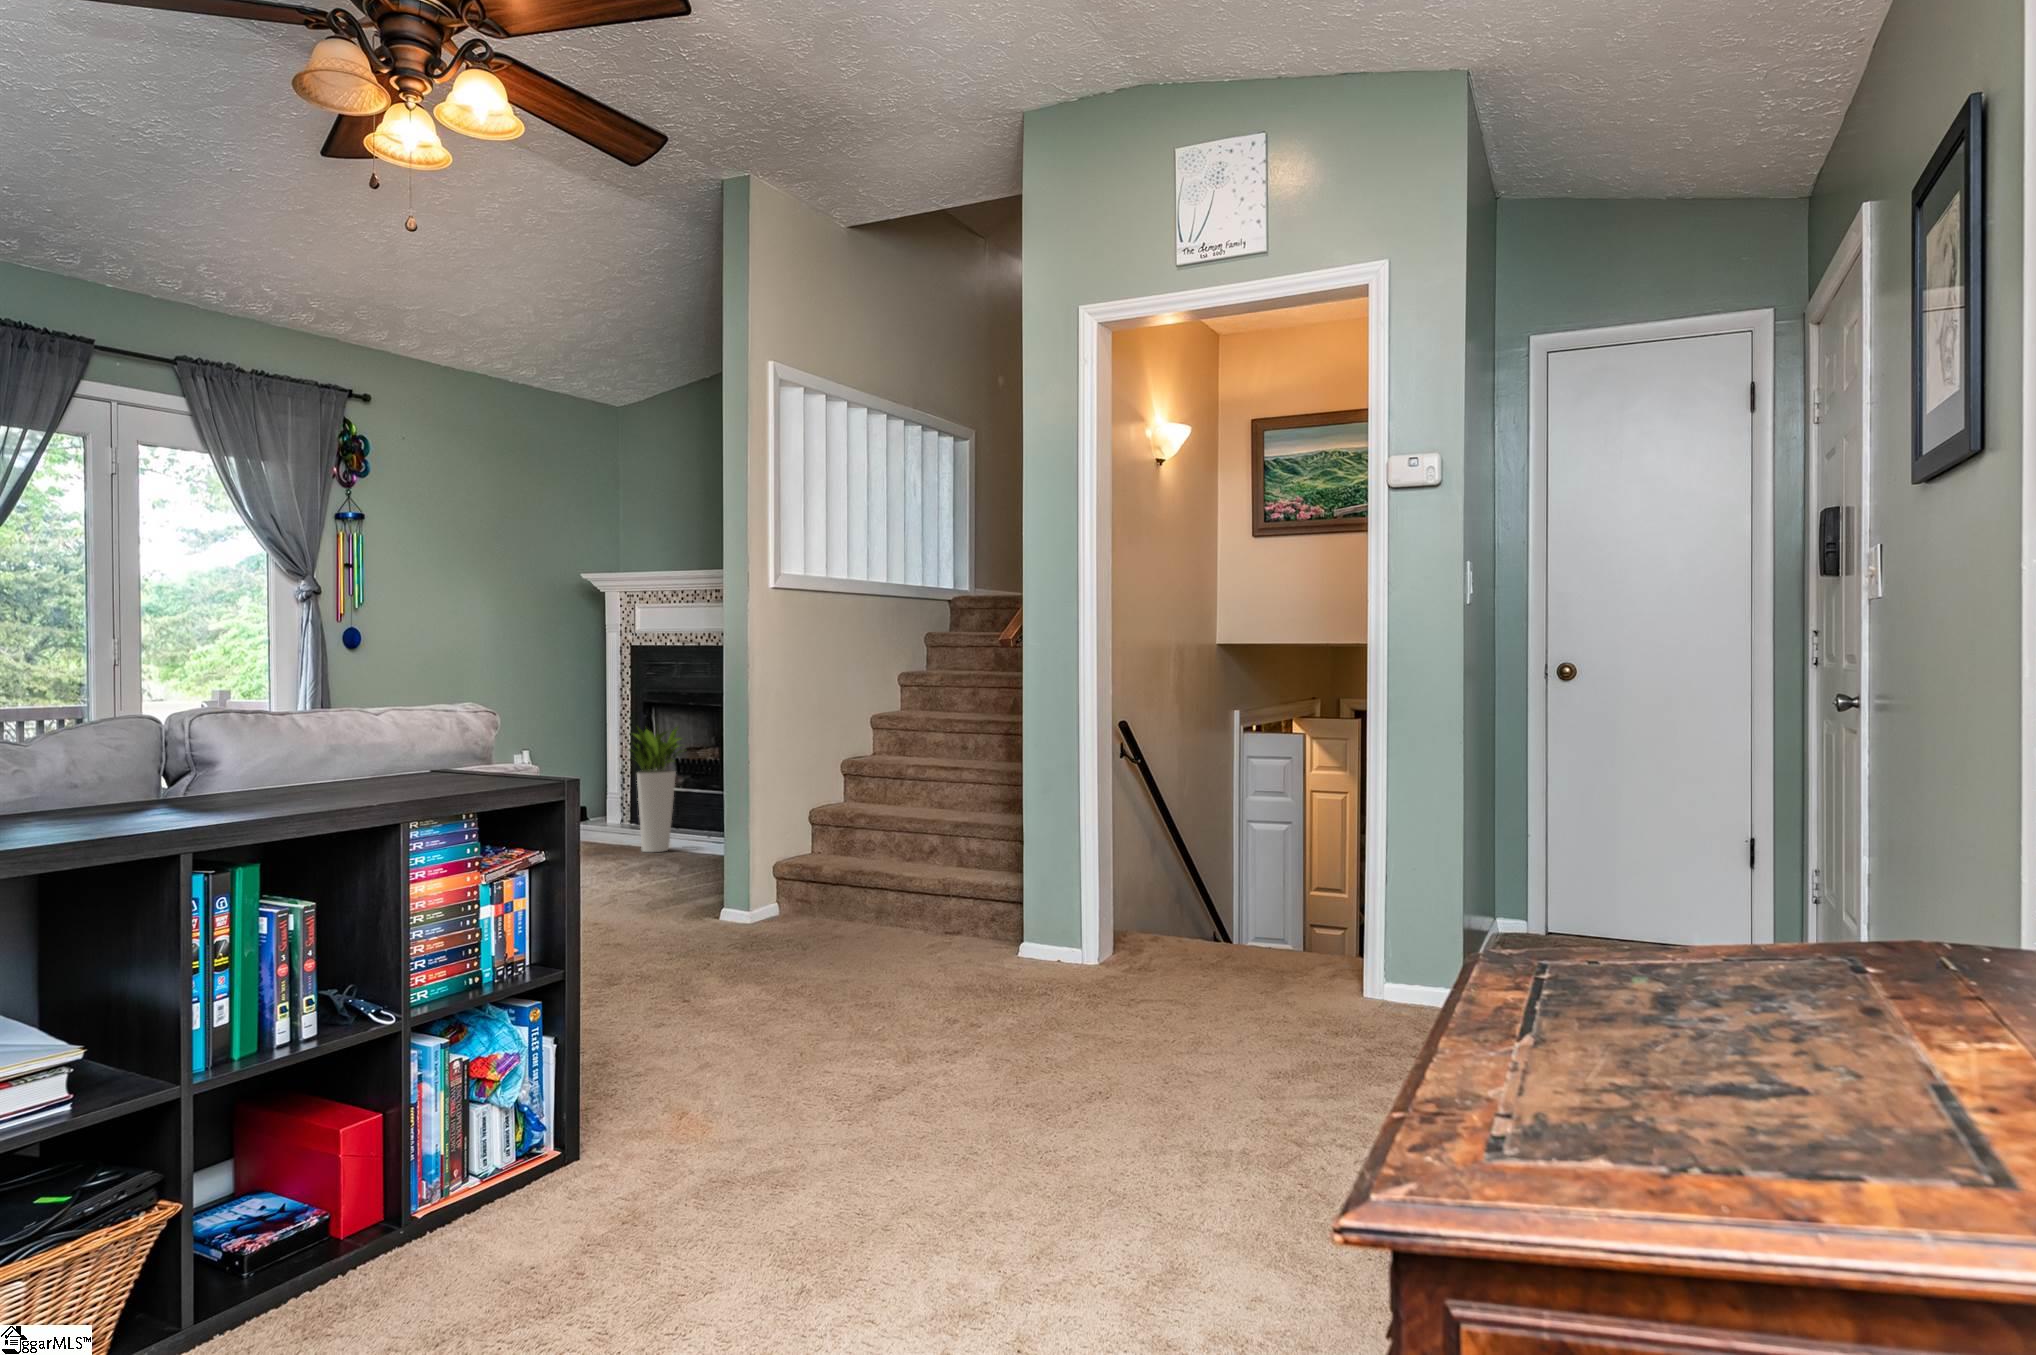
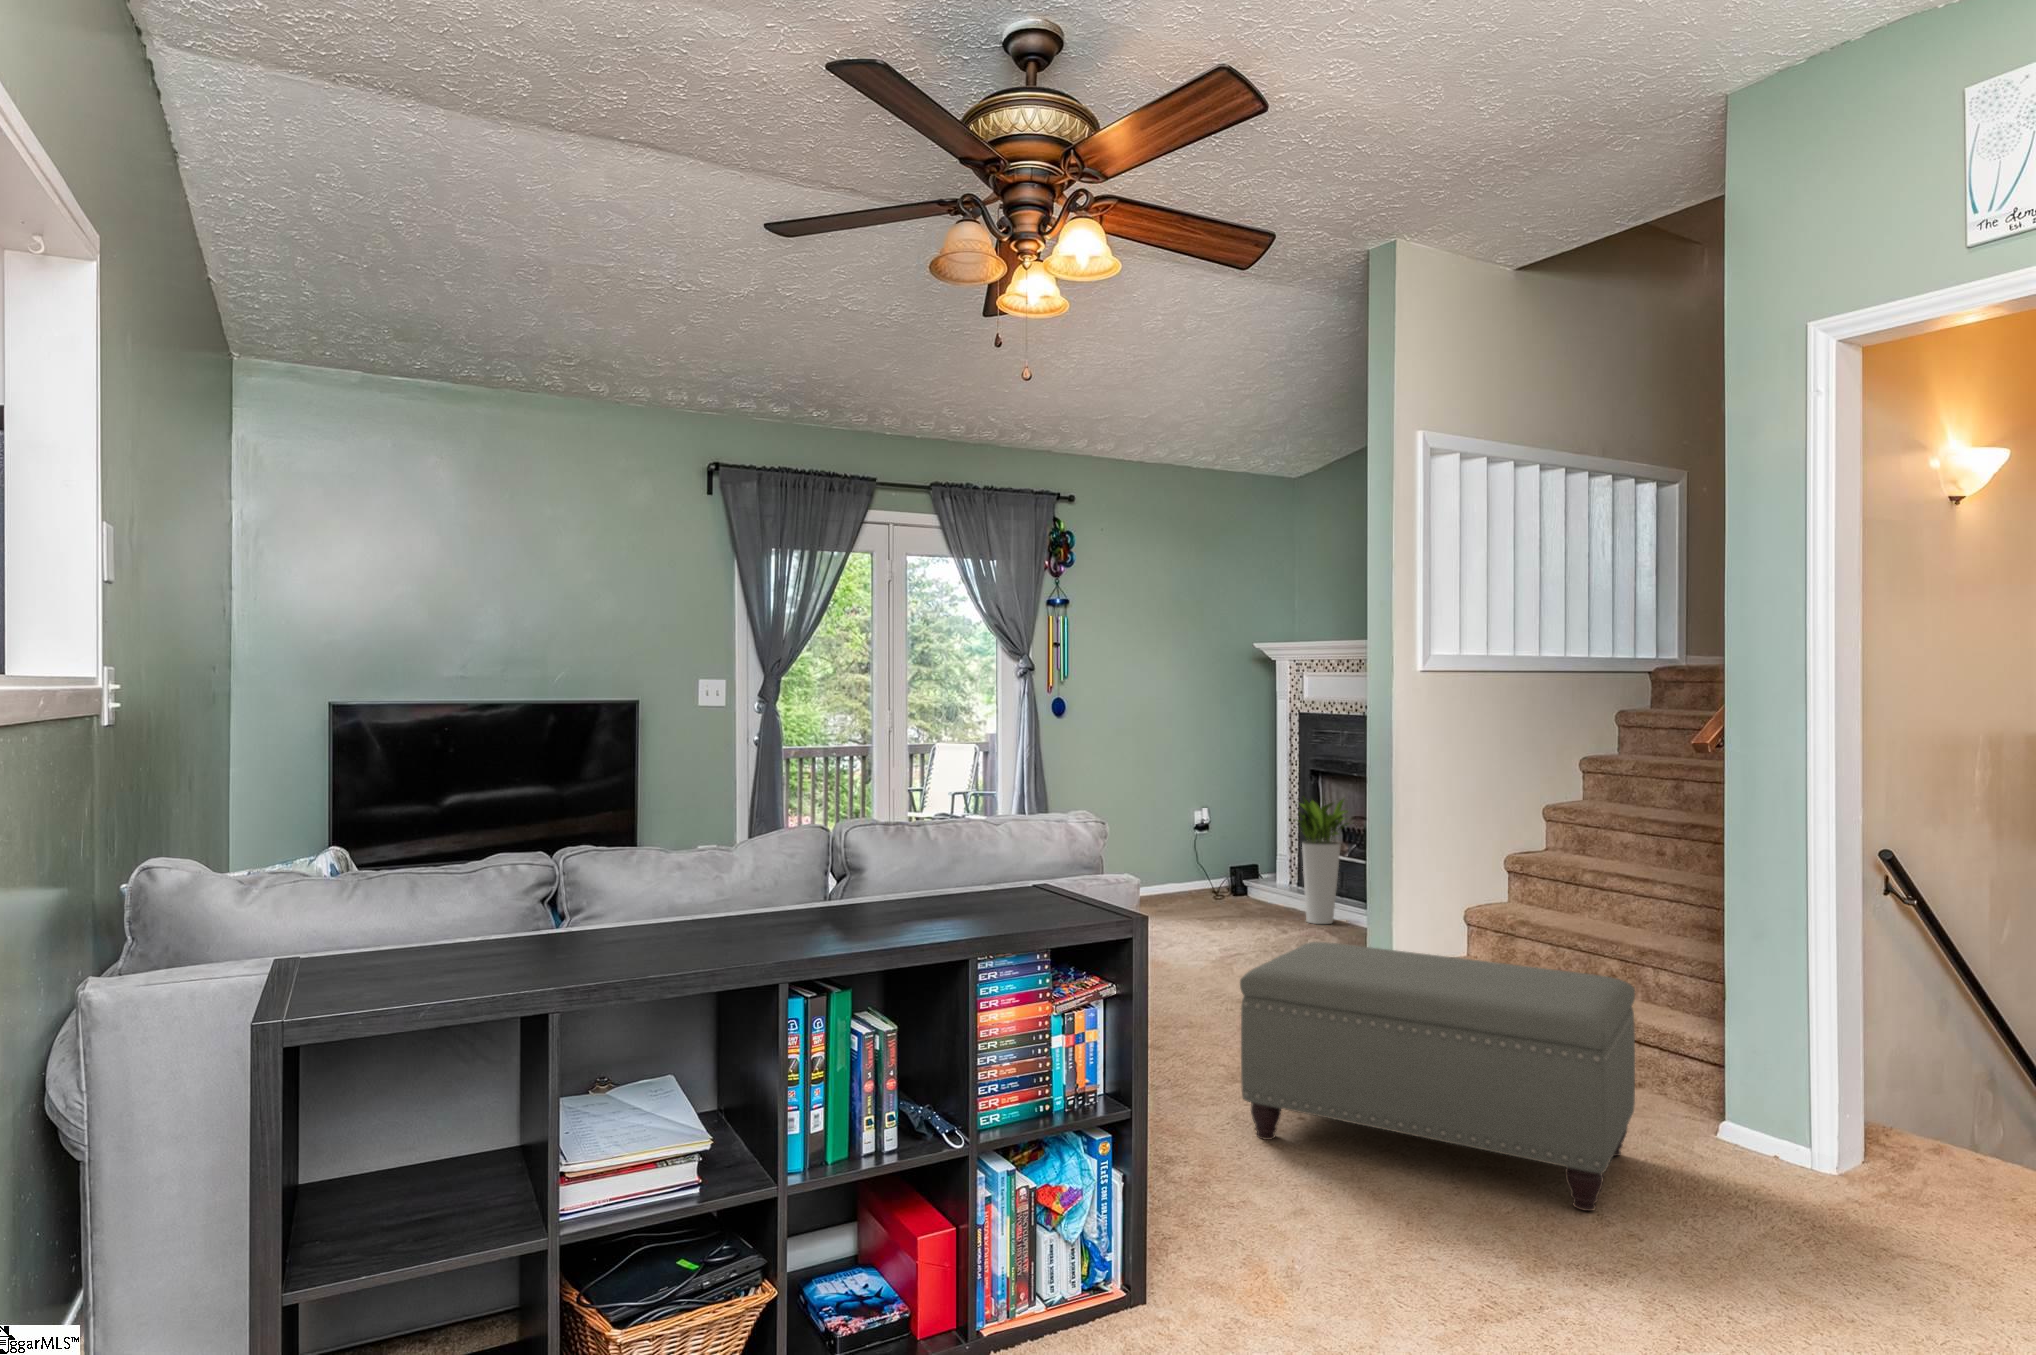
ottoman: none [627,833,966,1022] -> present [1240,942,1635,1211]

